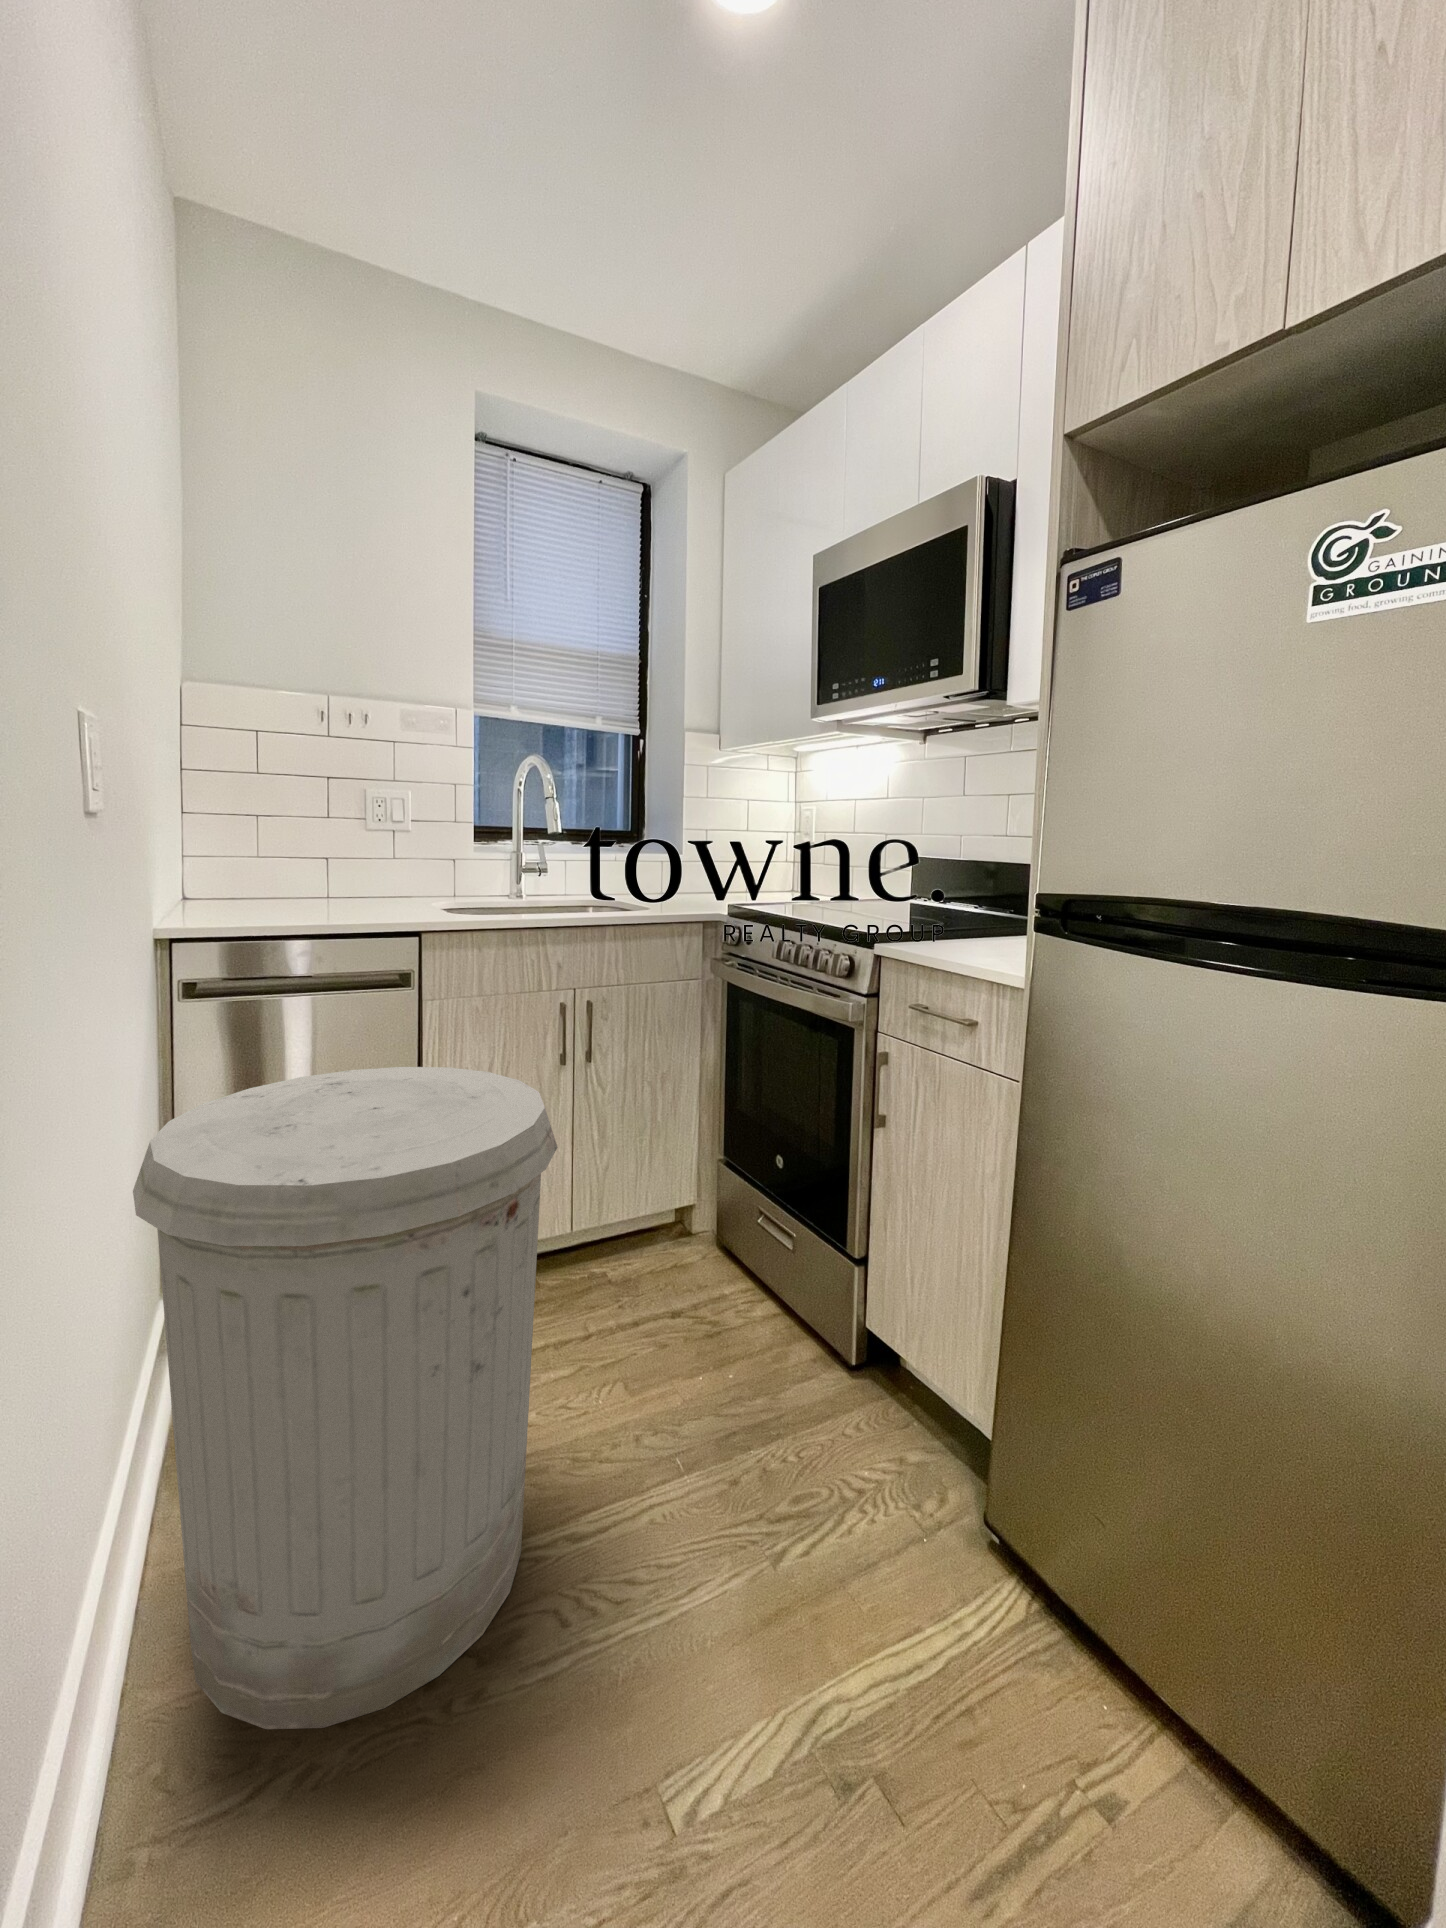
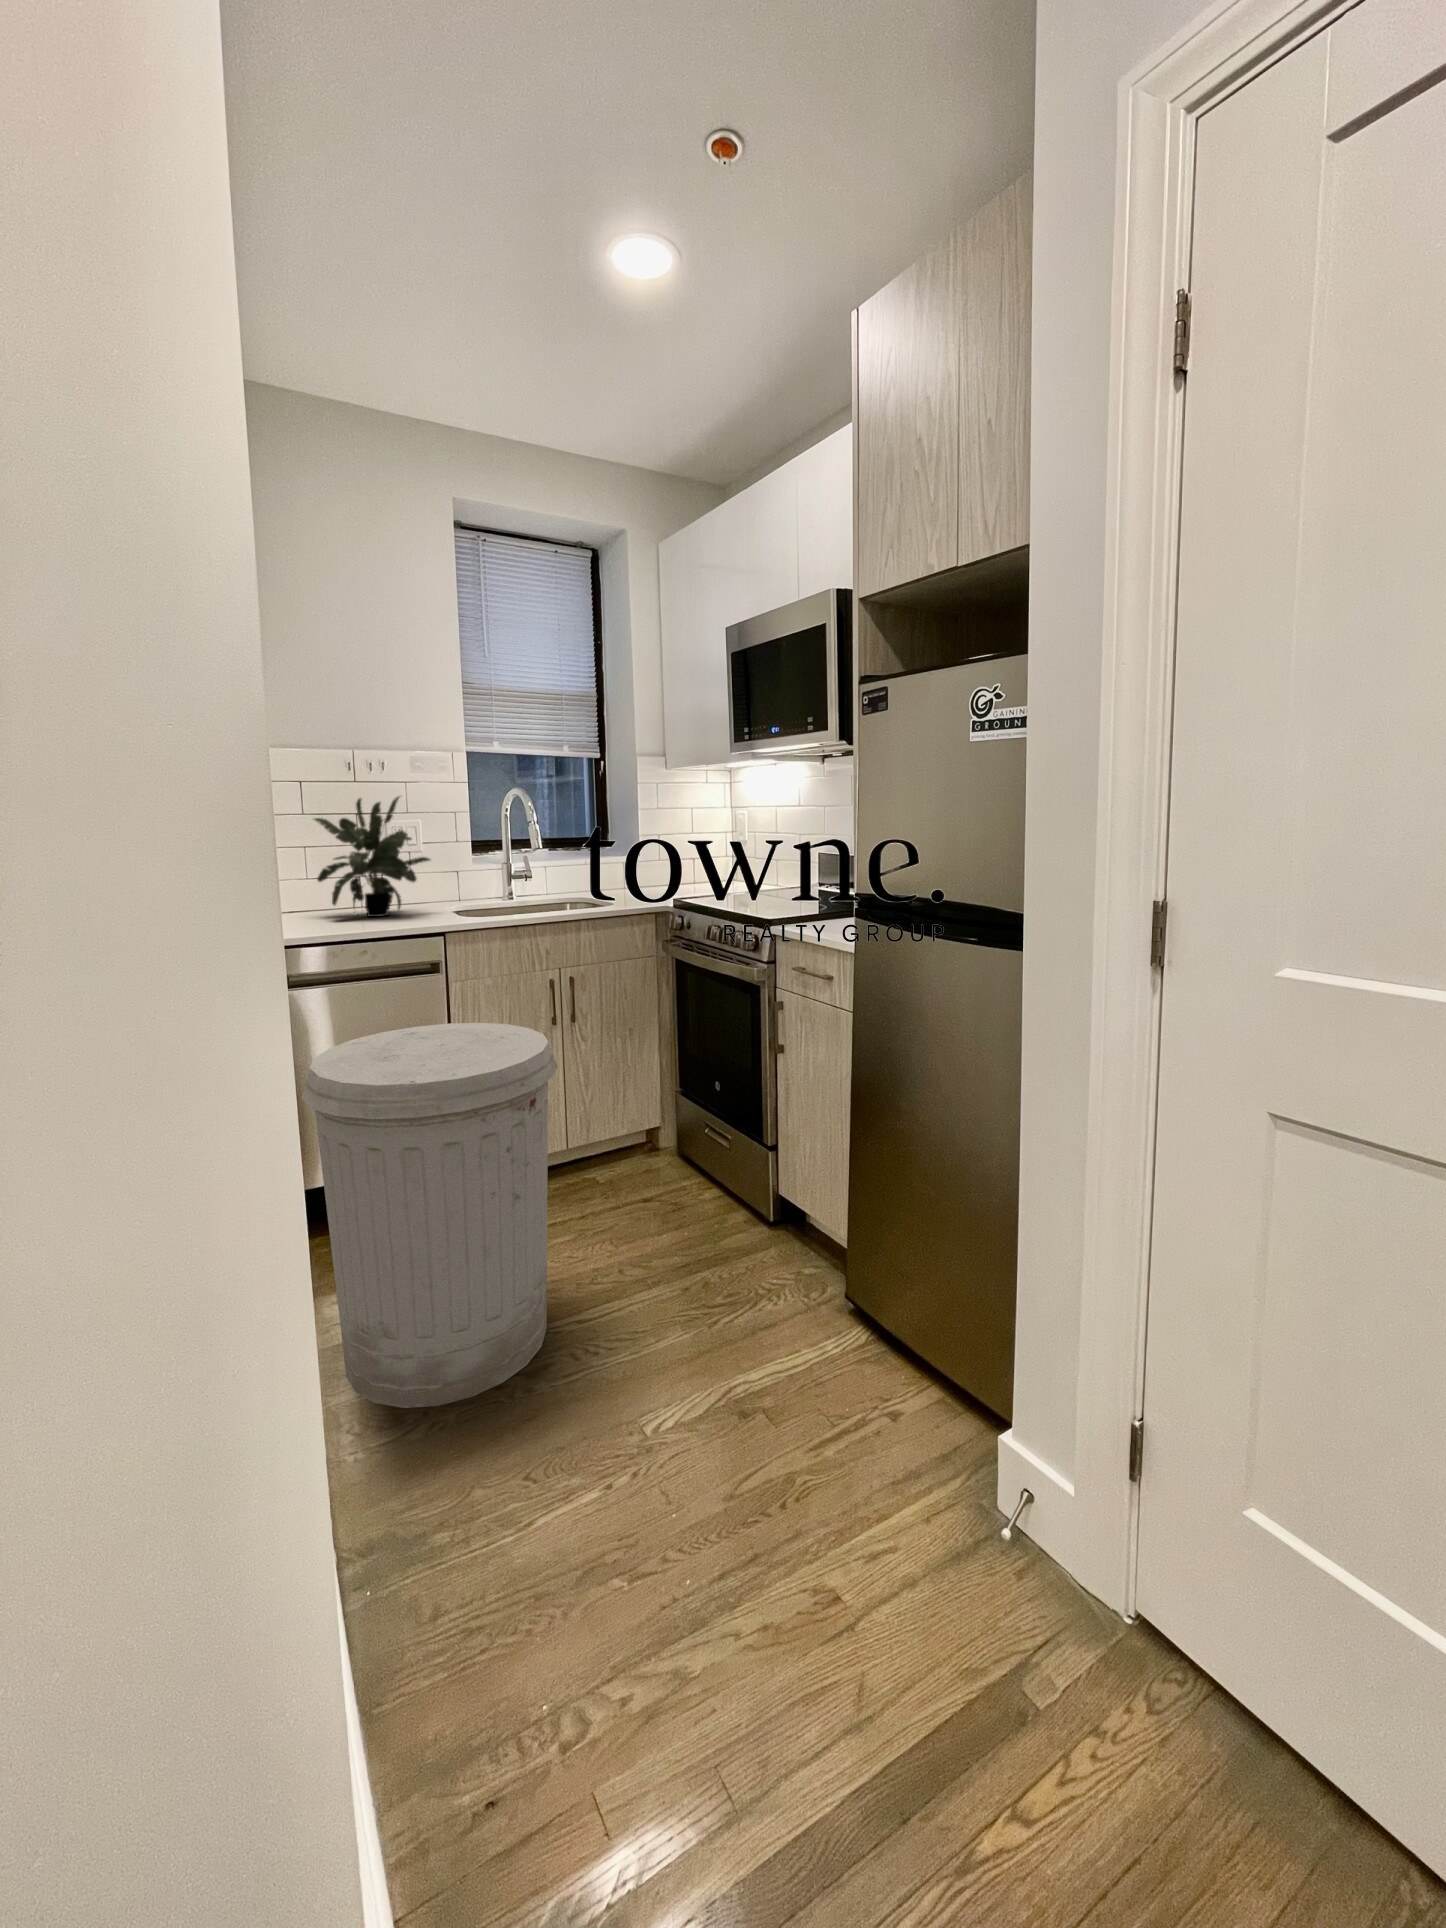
potted plant: none [263,753,415,911] -> present [314,797,430,917]

